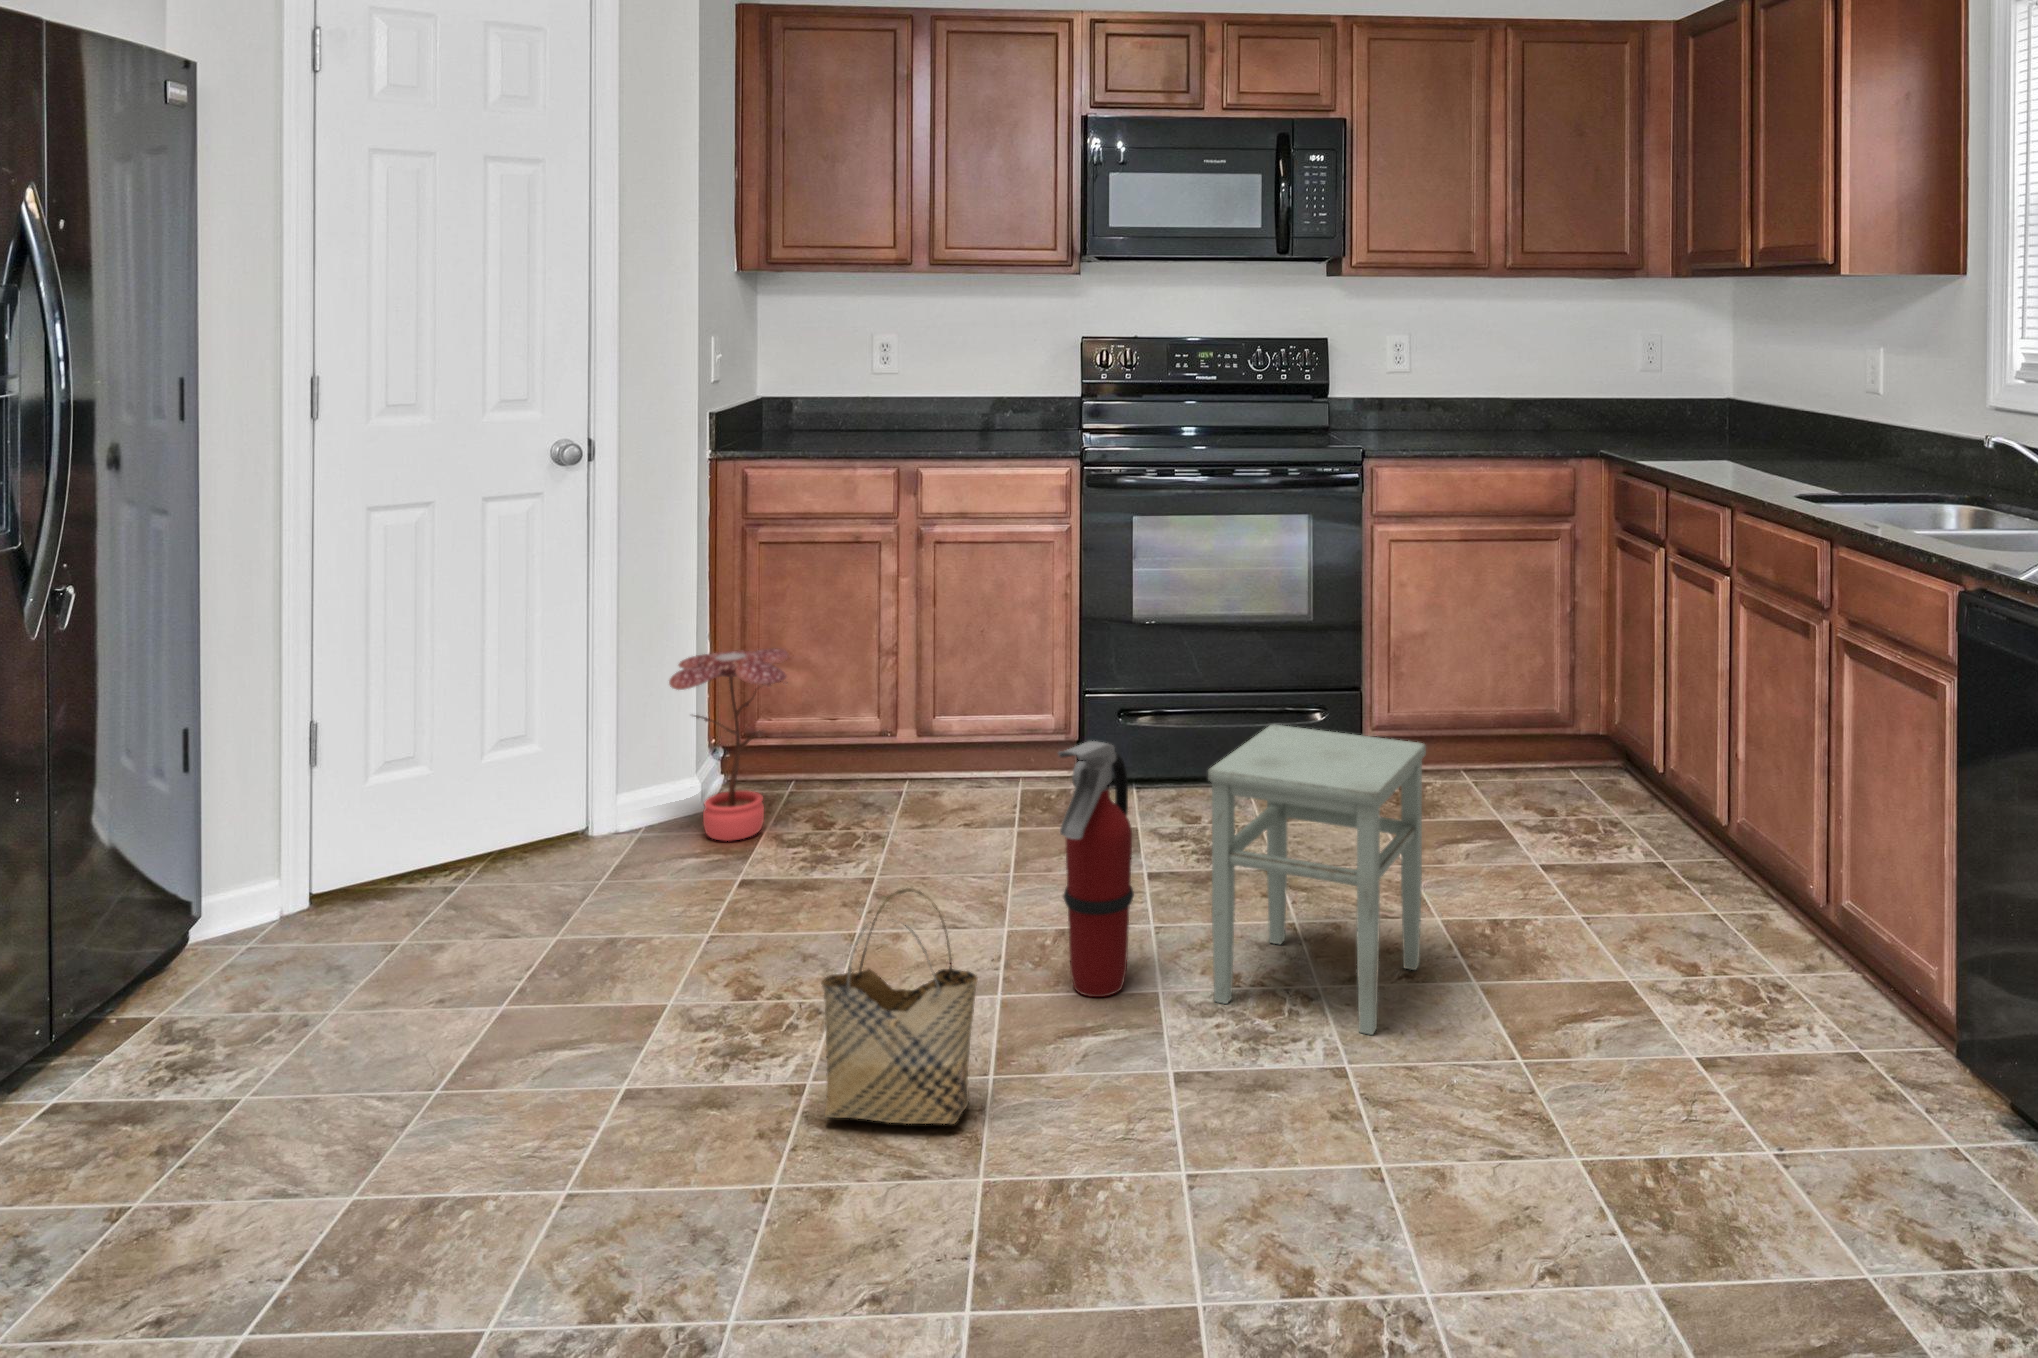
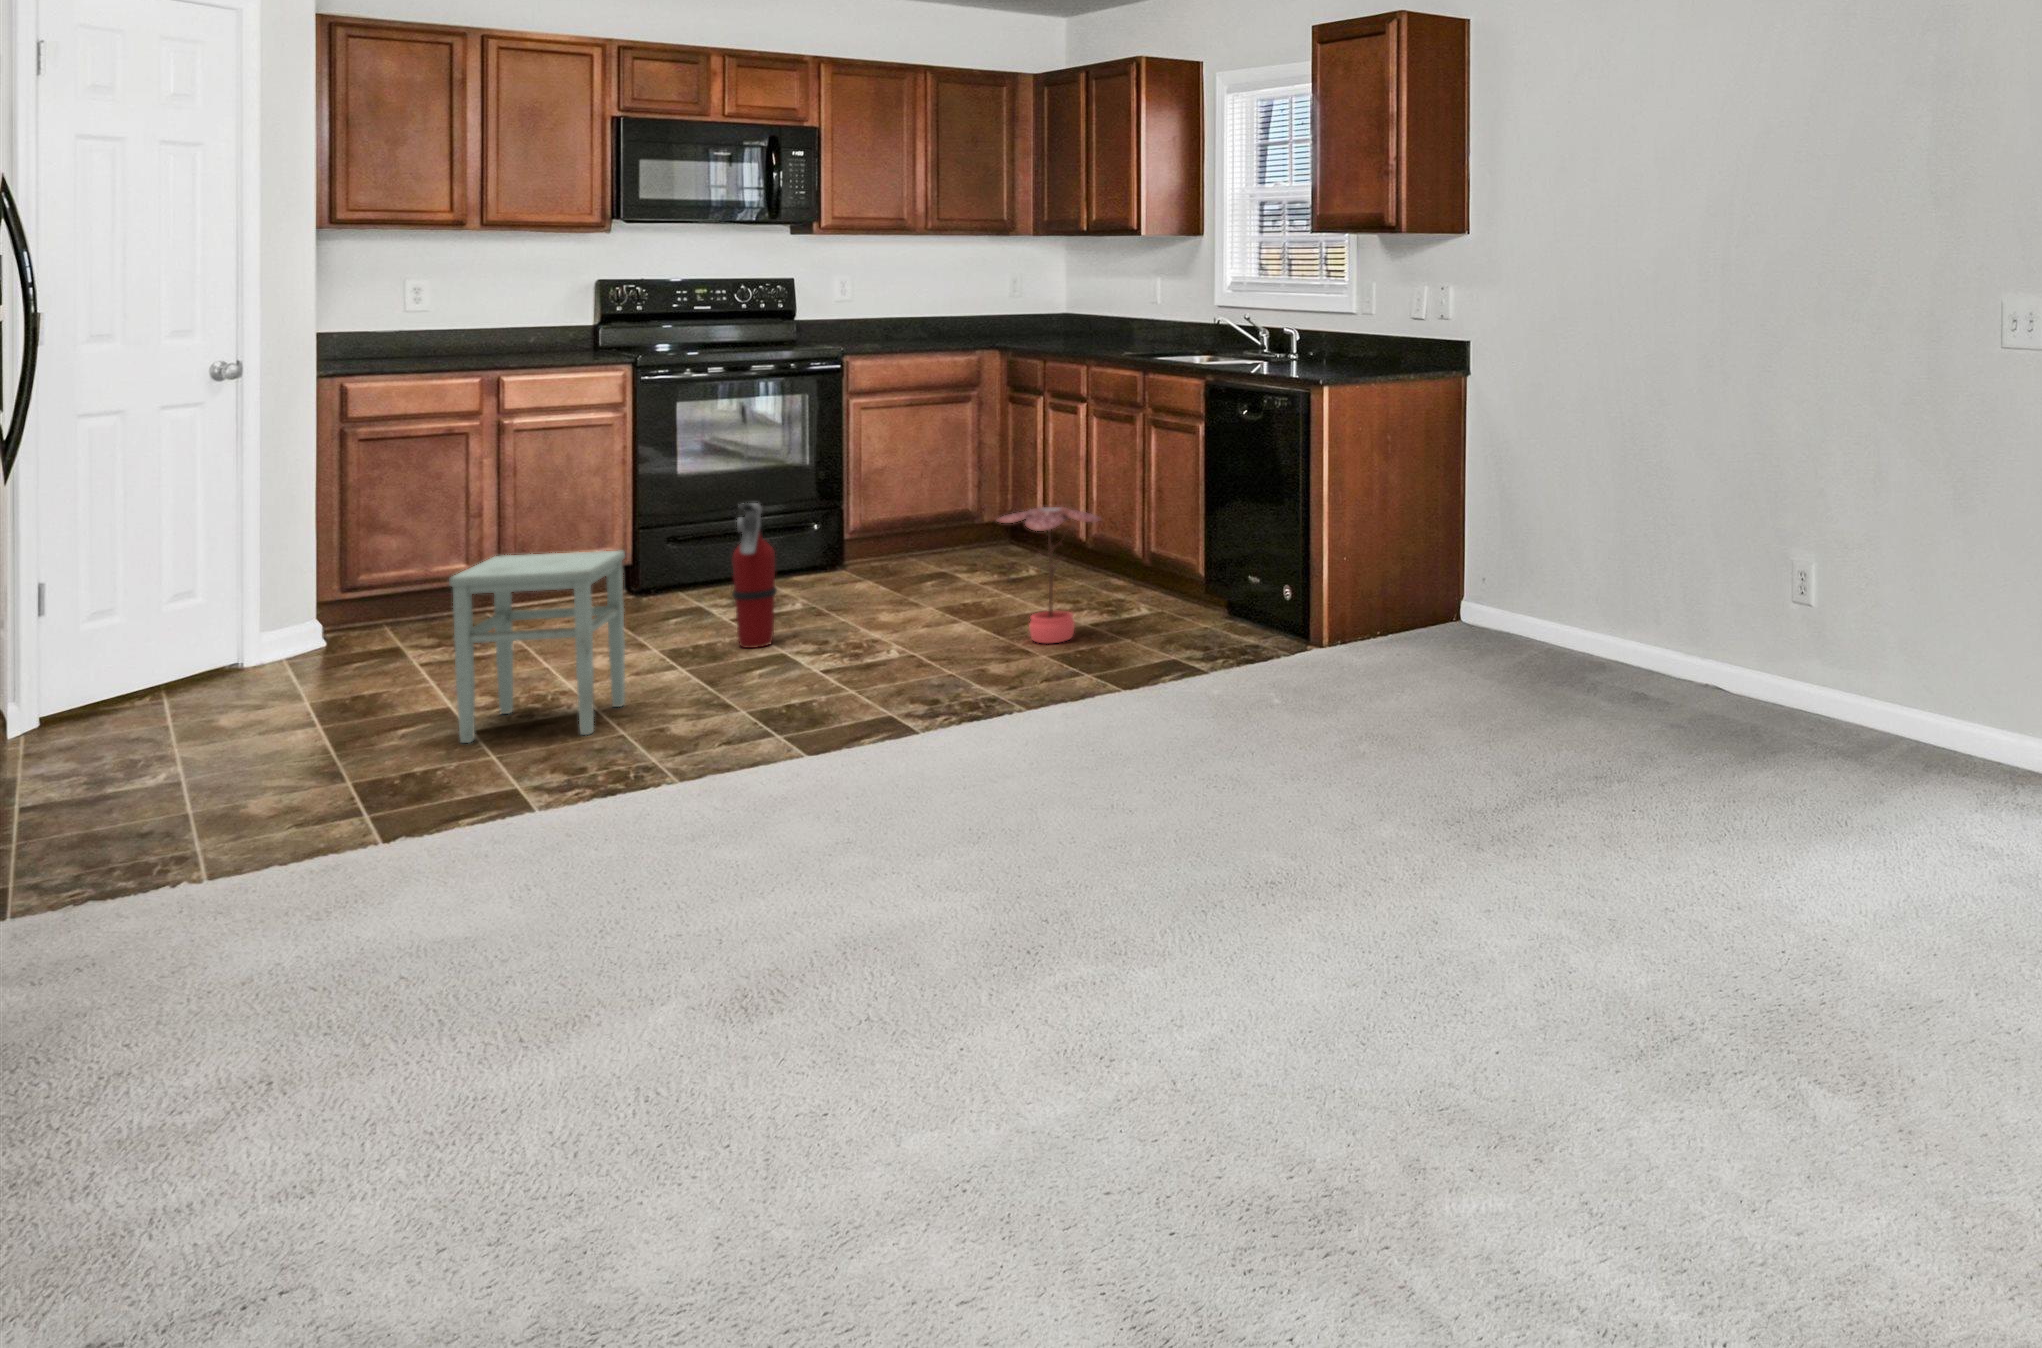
potted plant: present [669,649,789,841] -> present [997,507,1101,643]
stool: present [1208,724,1426,1035] -> present [449,551,625,743]
woven basket: present [821,888,978,1124] -> none [638,570,731,690]

